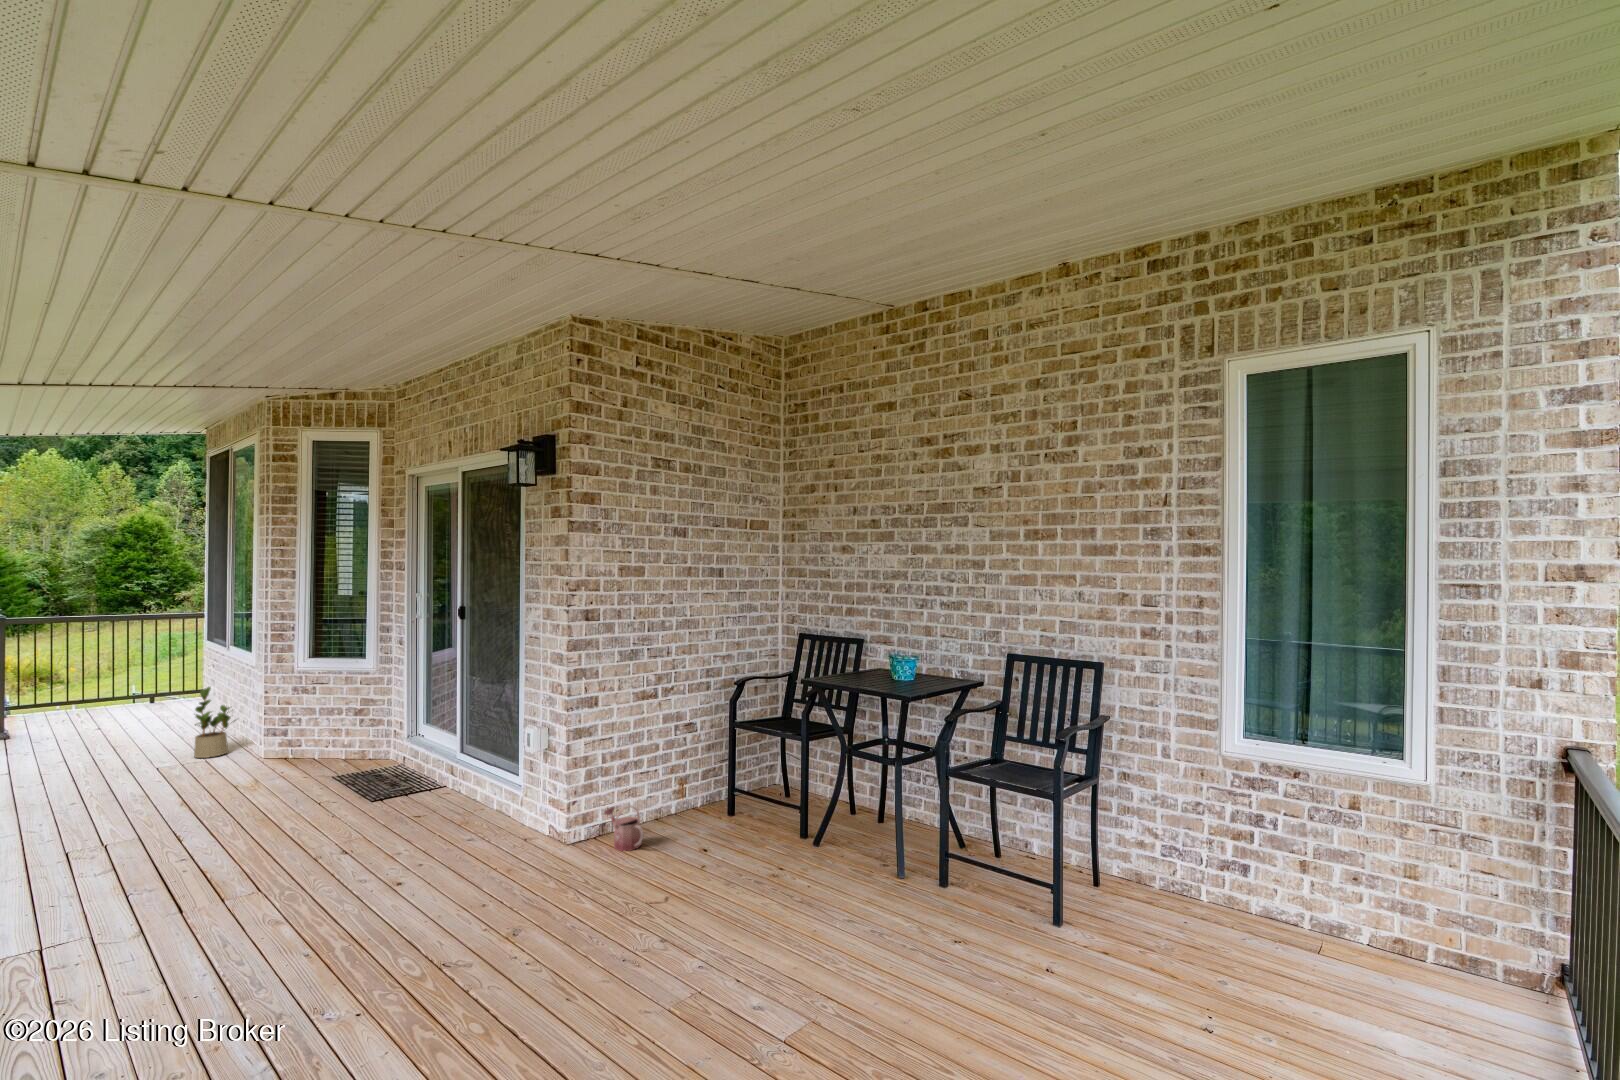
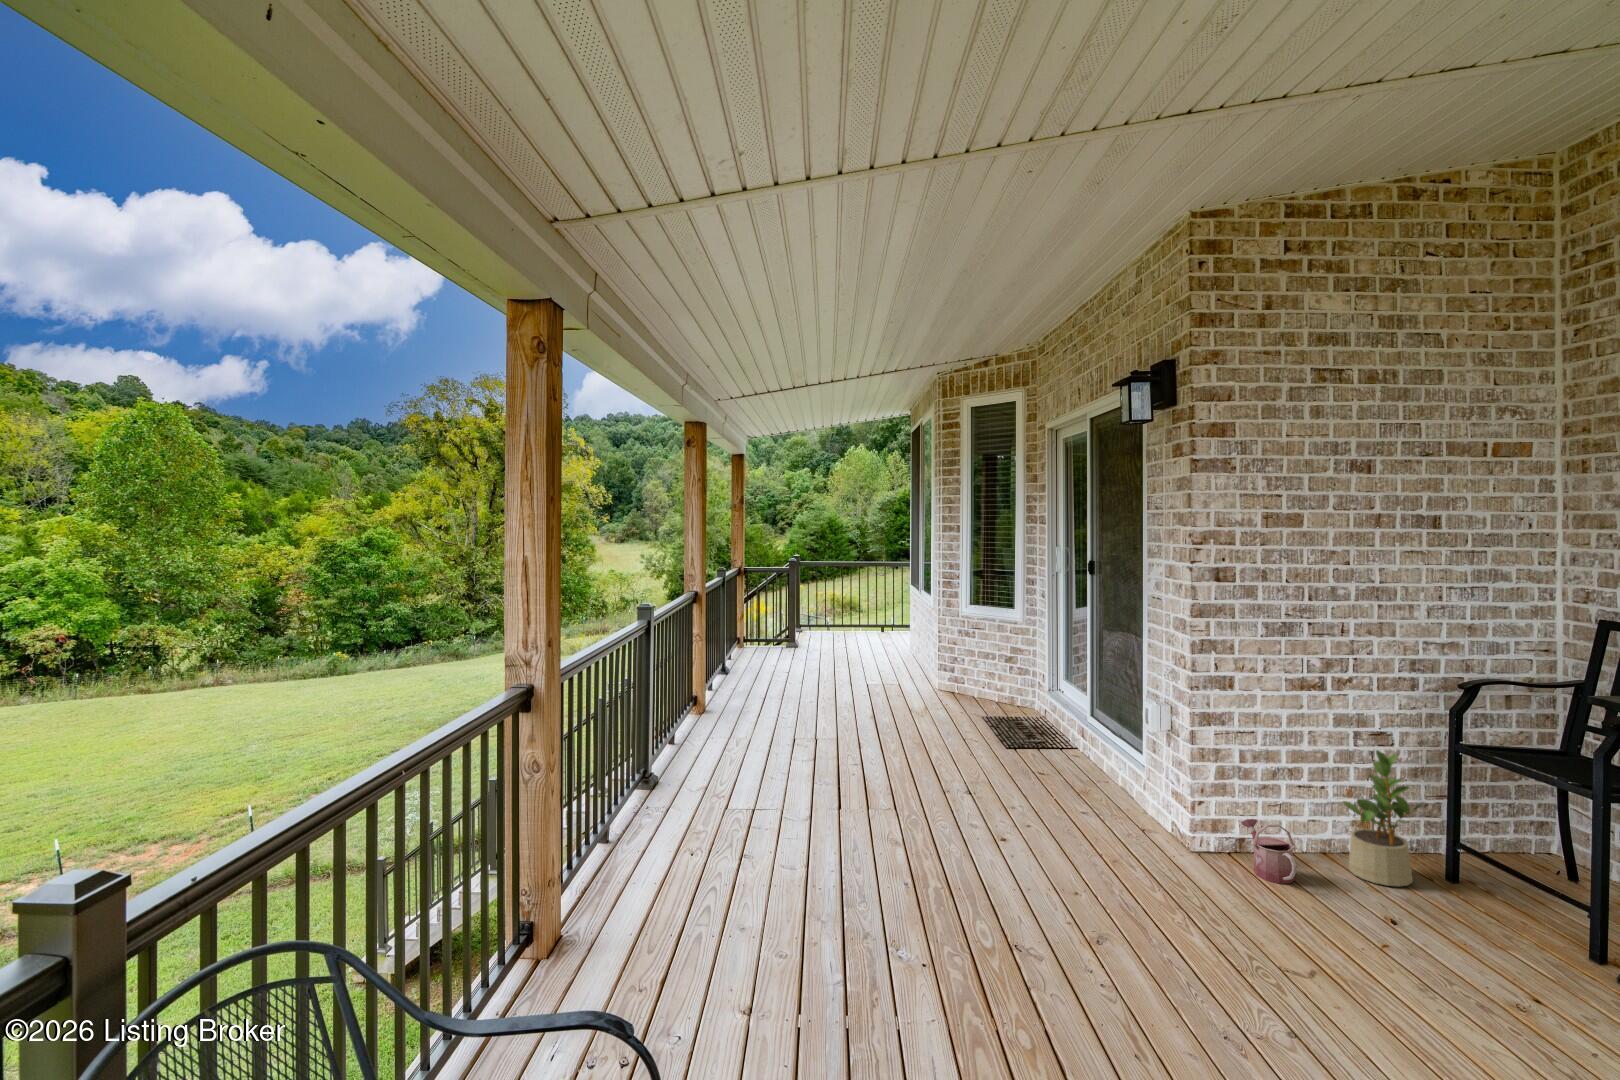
potted plant: present [194,687,230,758] -> present [1344,750,1423,886]

